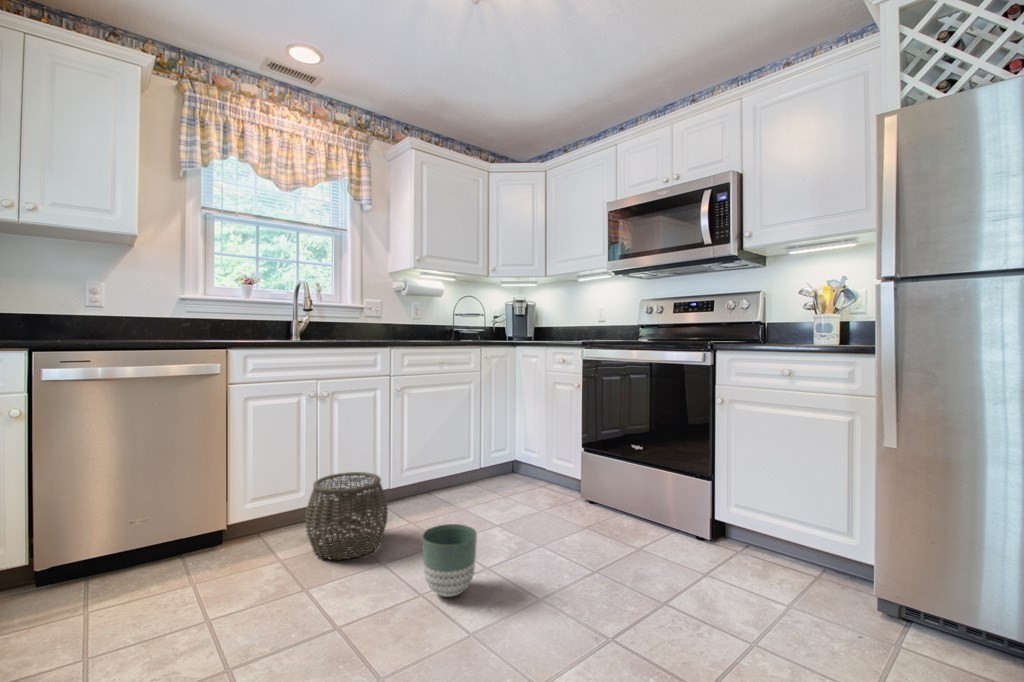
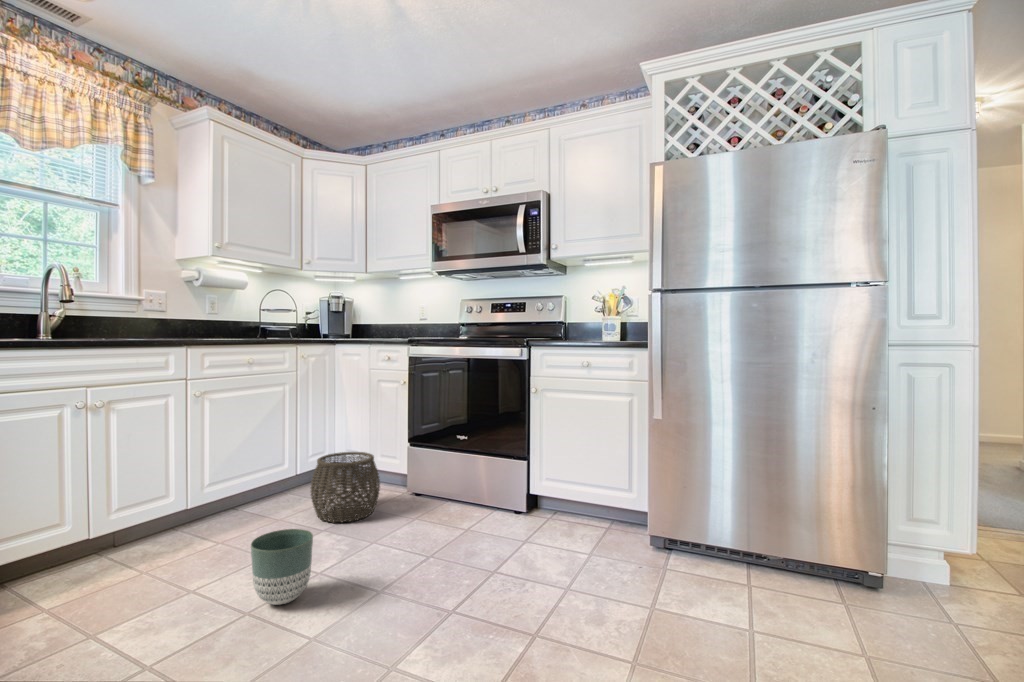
woven basket: present [305,472,388,560] -> present [310,452,380,523]

